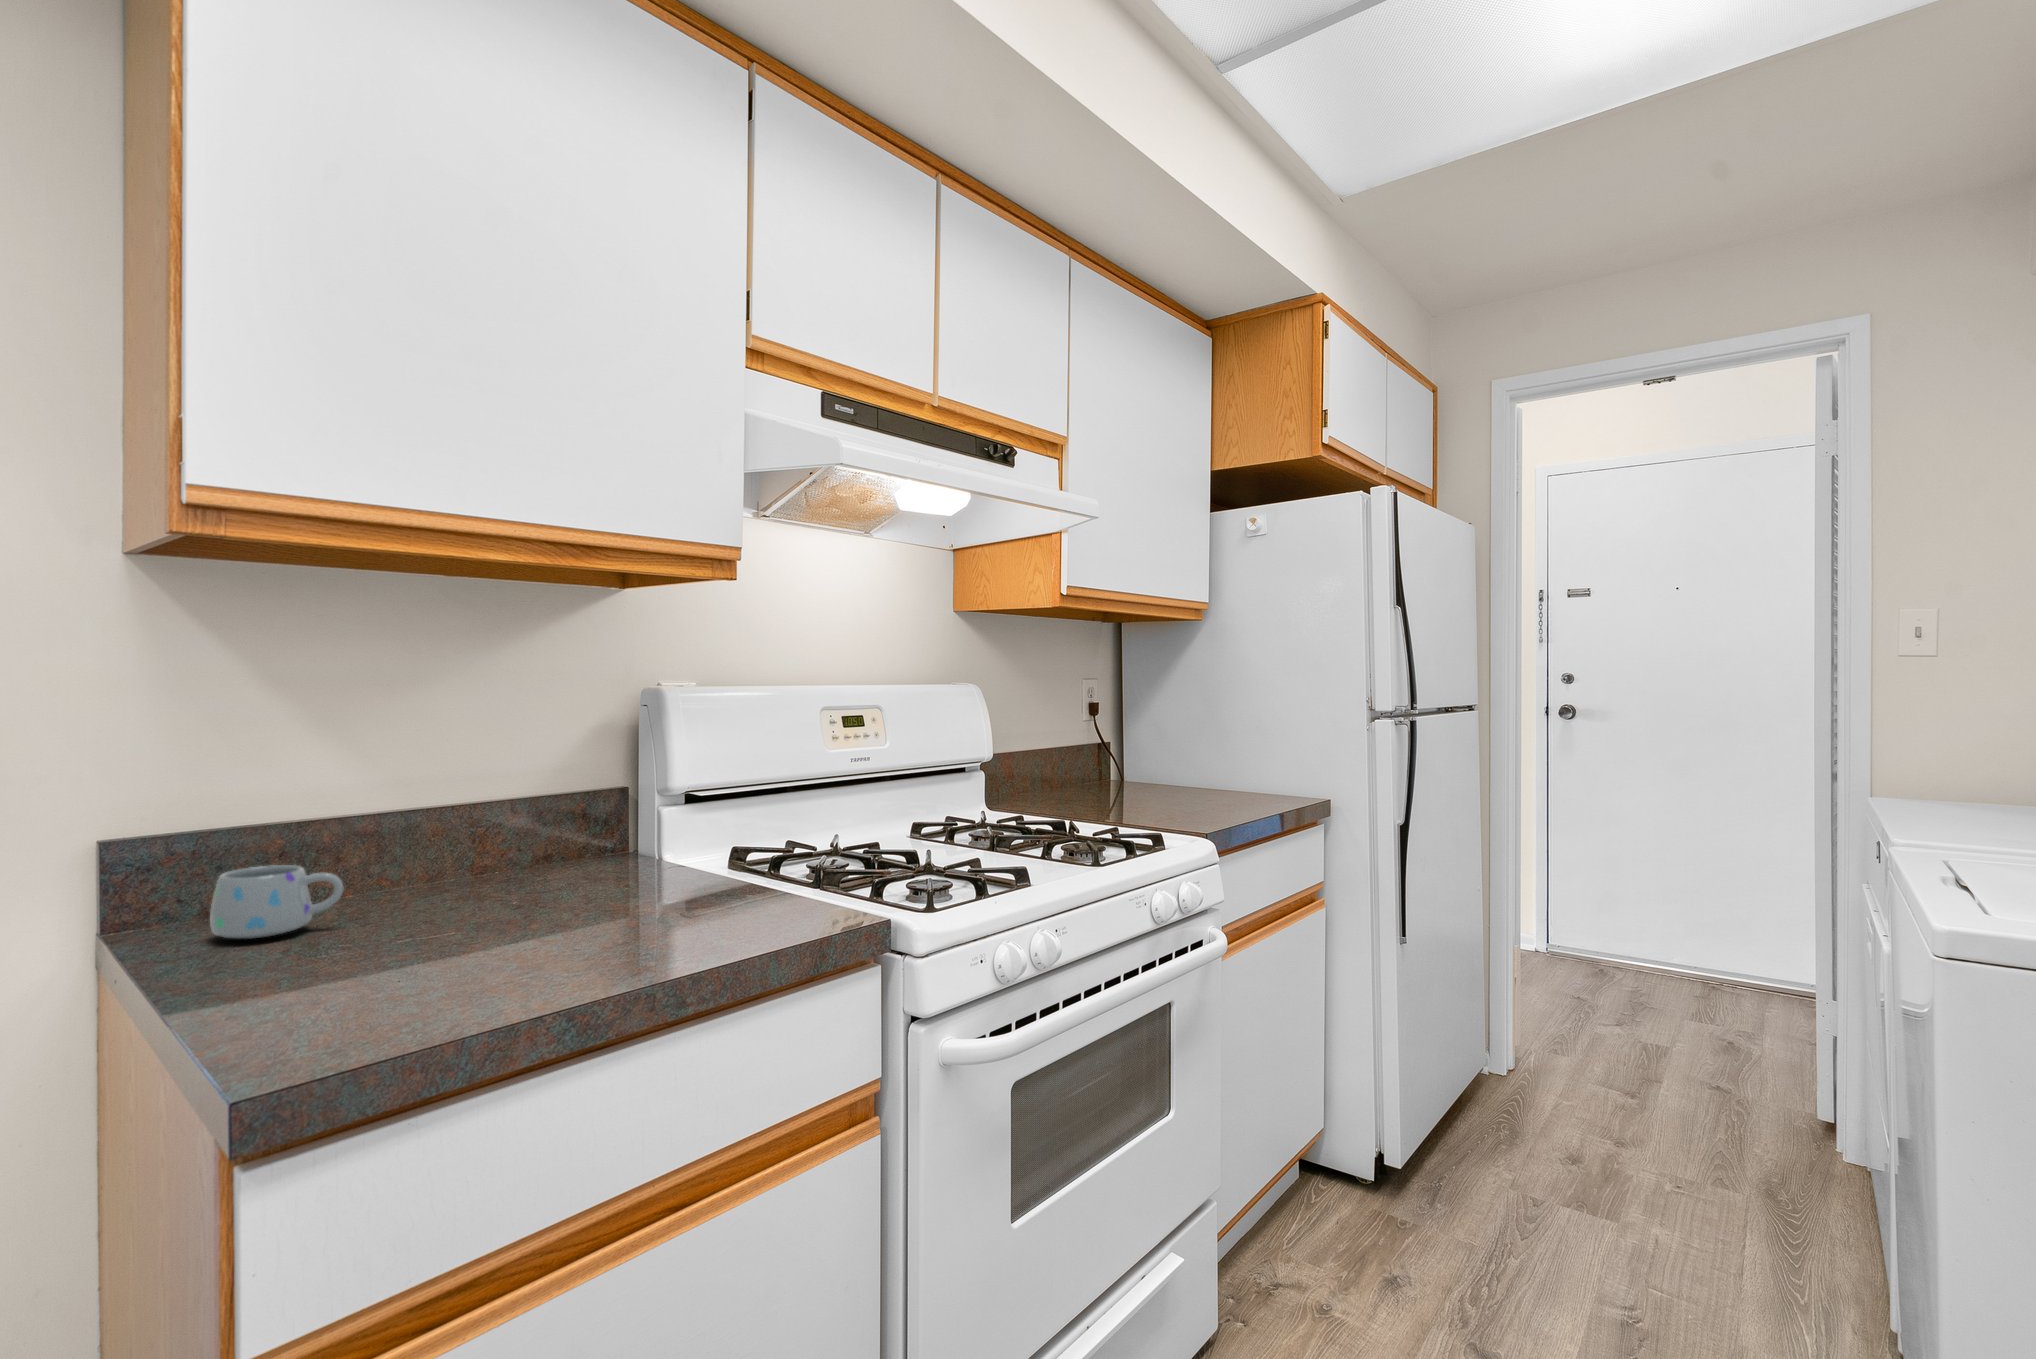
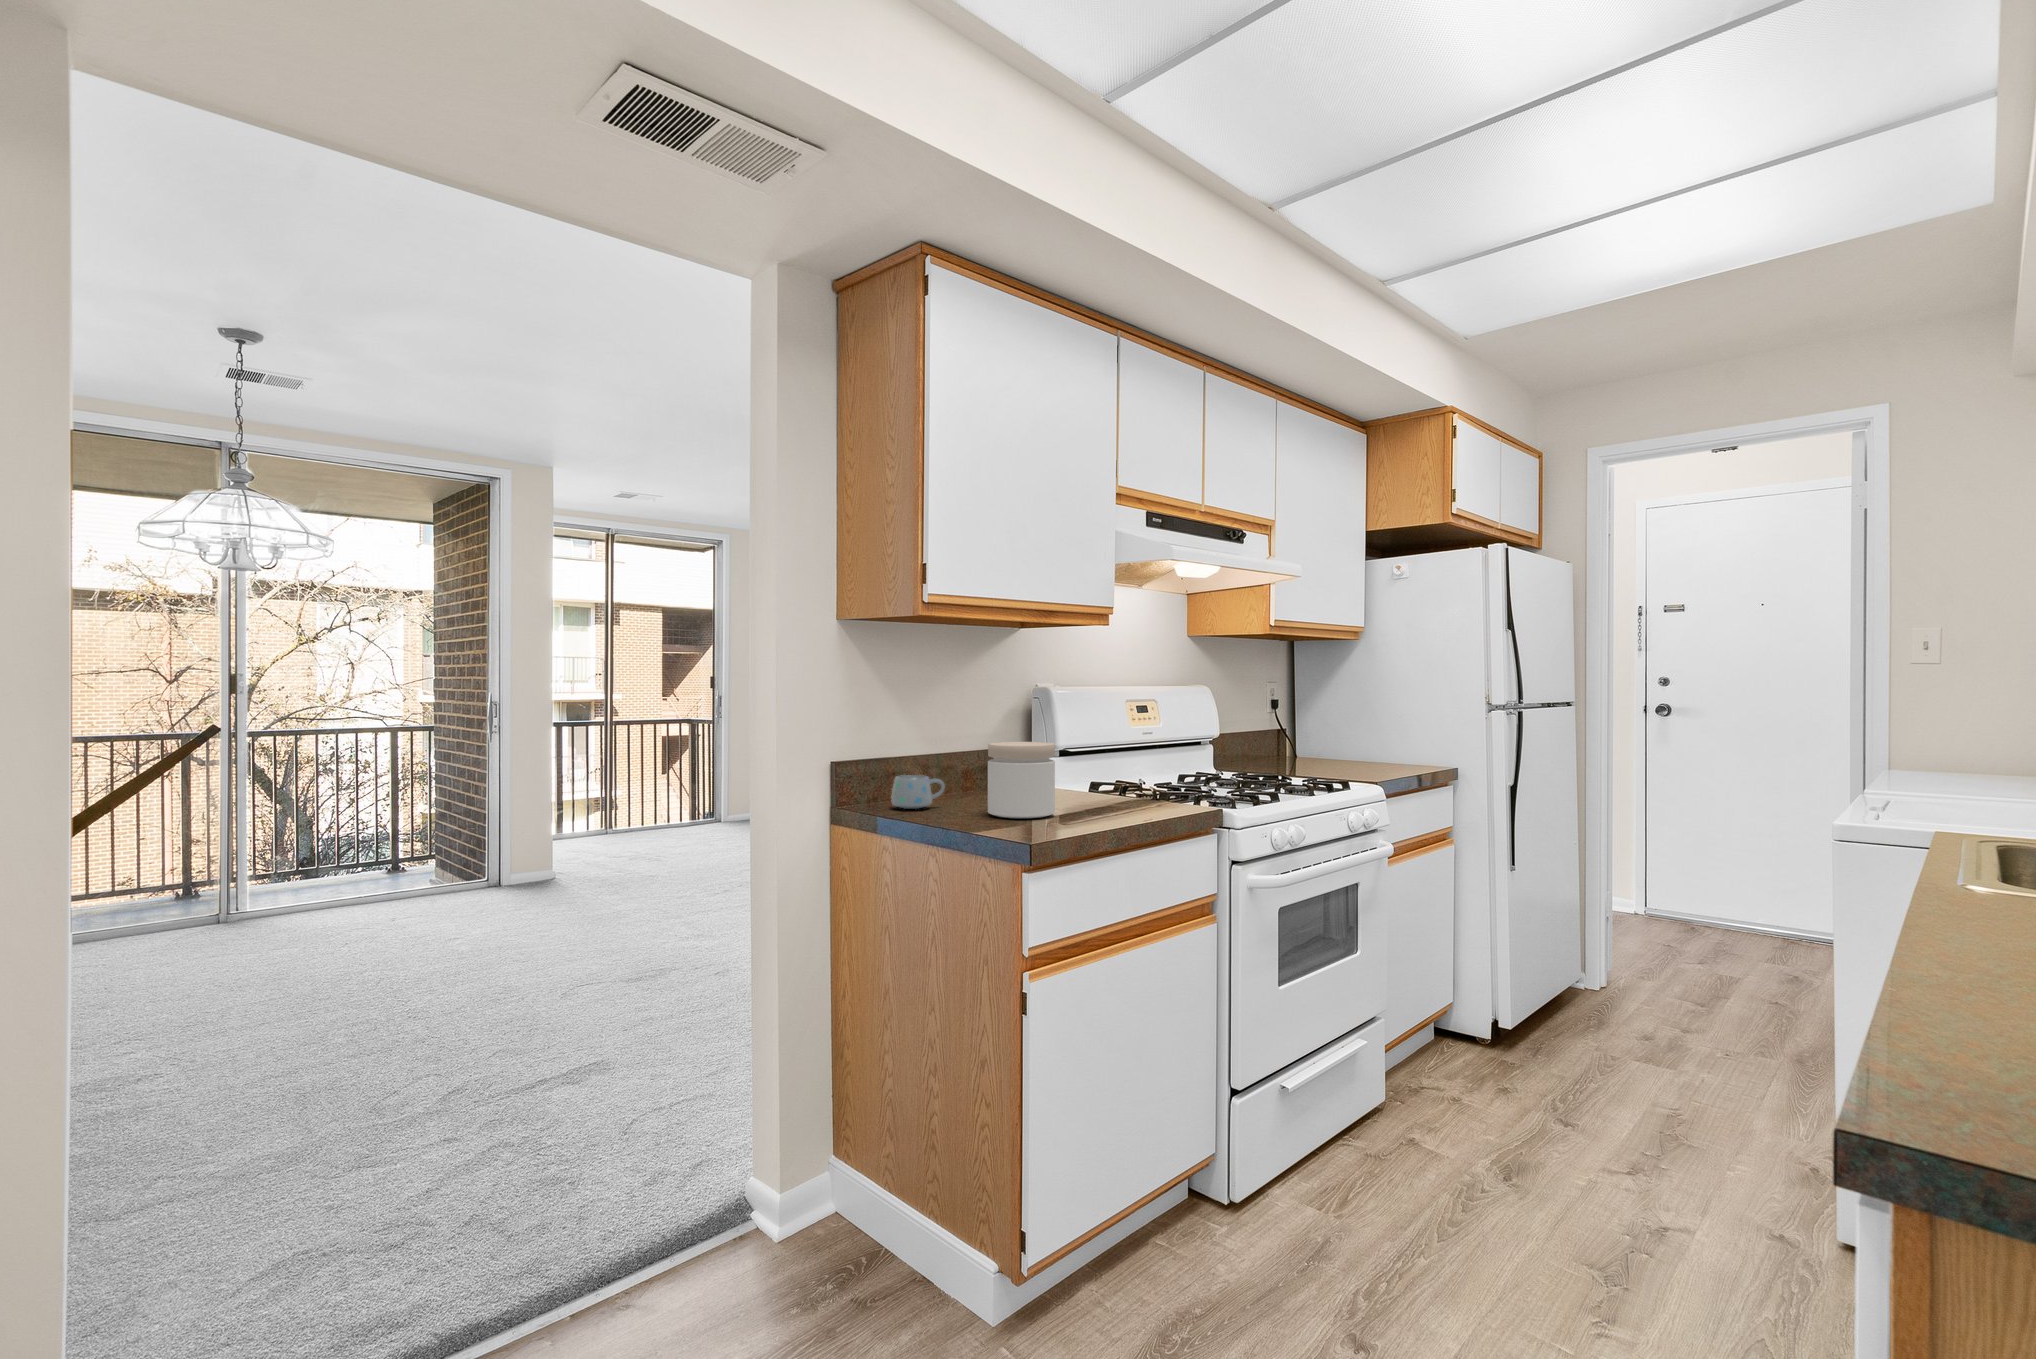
jar: none [371,800,530,970] -> present [988,742,1055,818]

